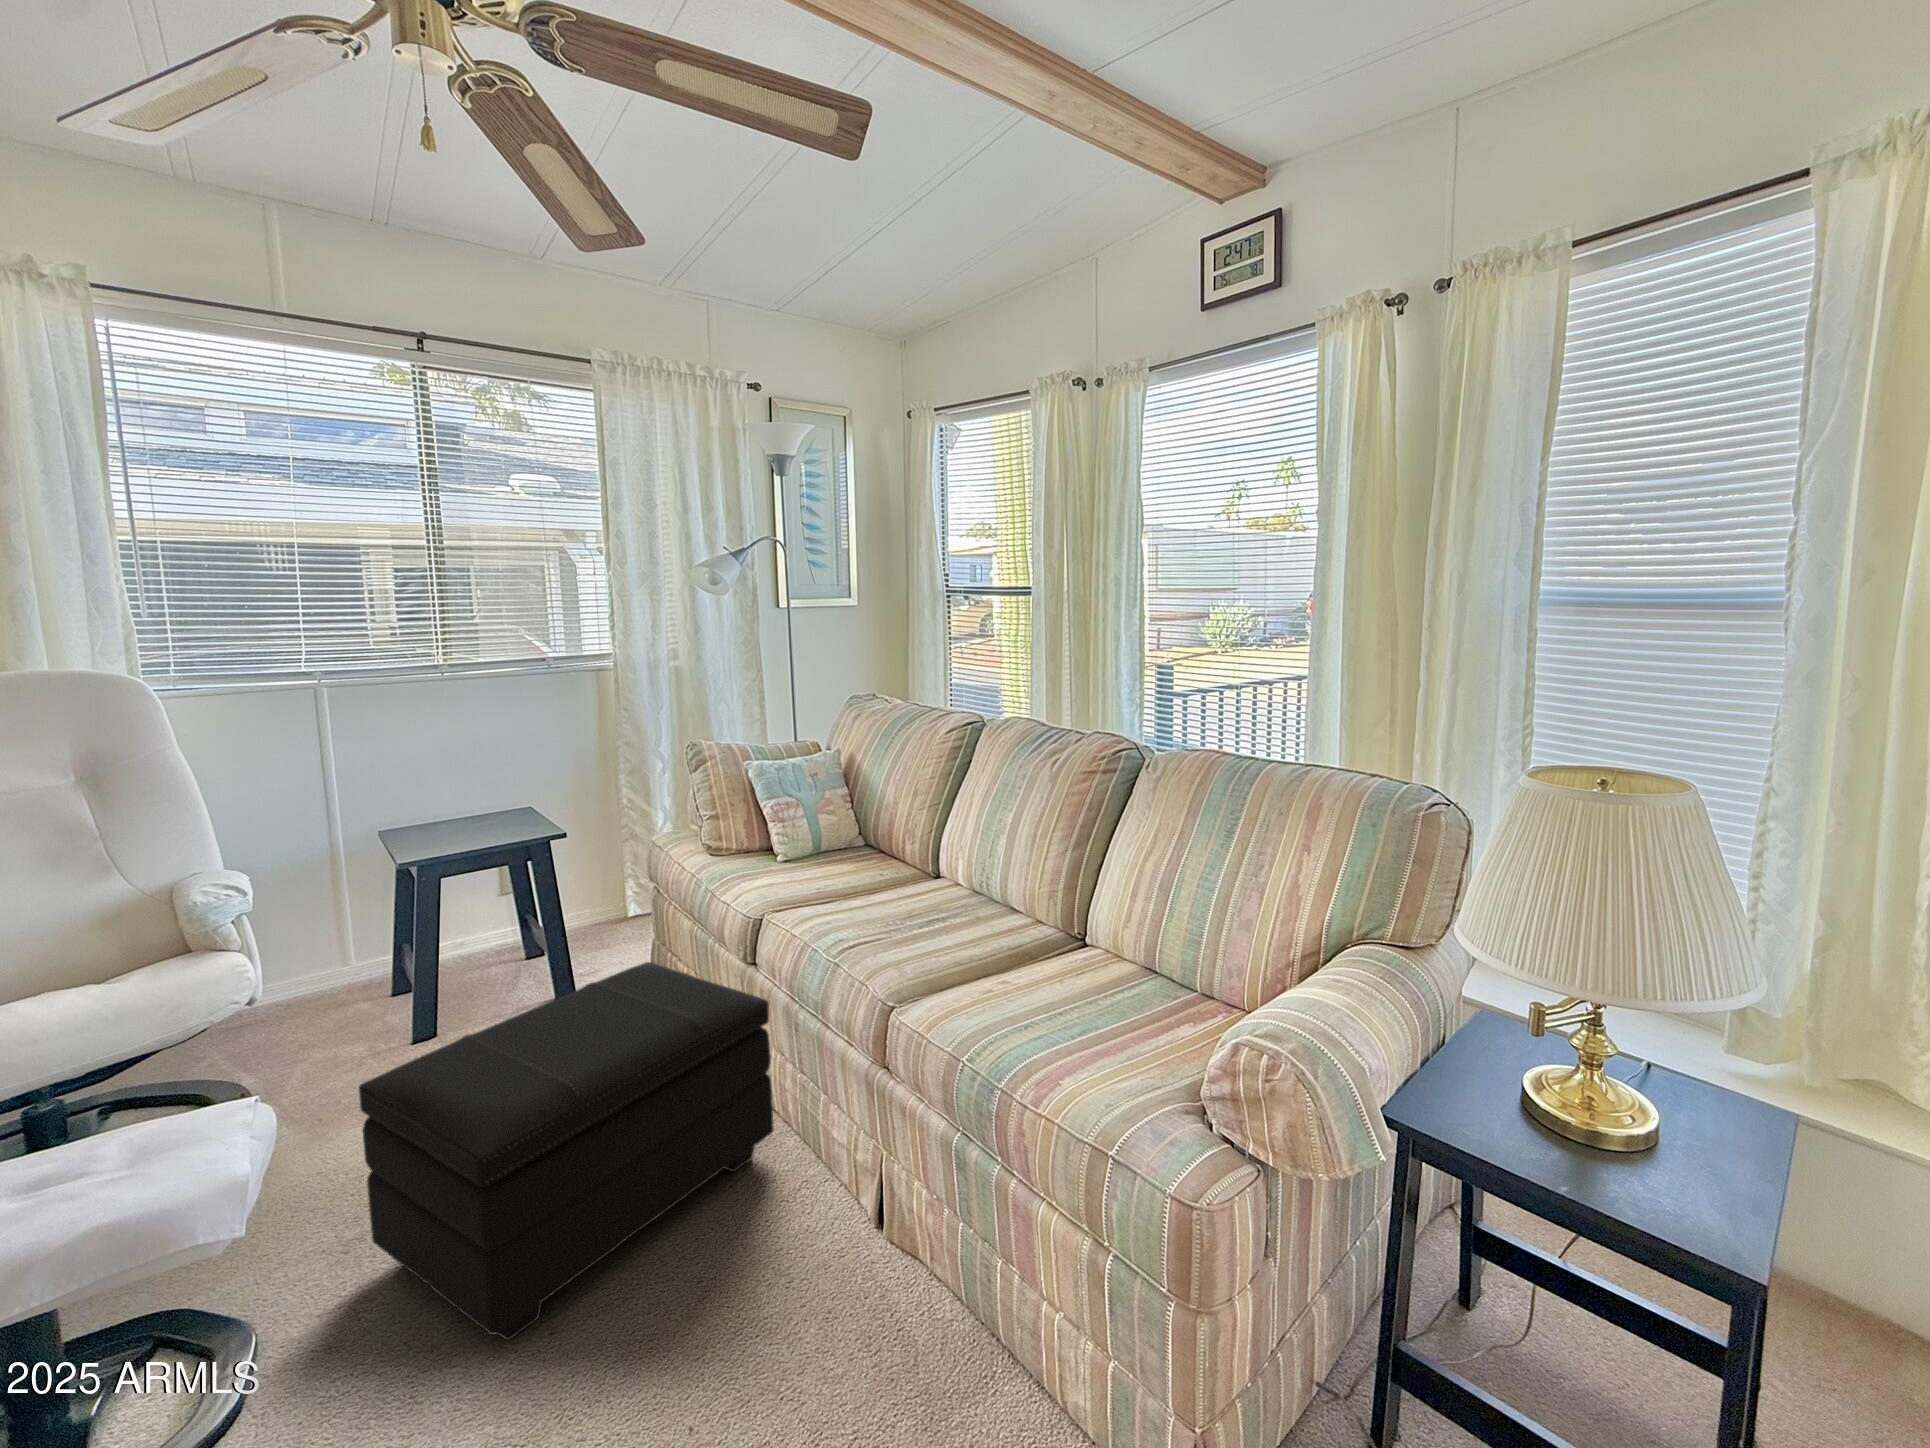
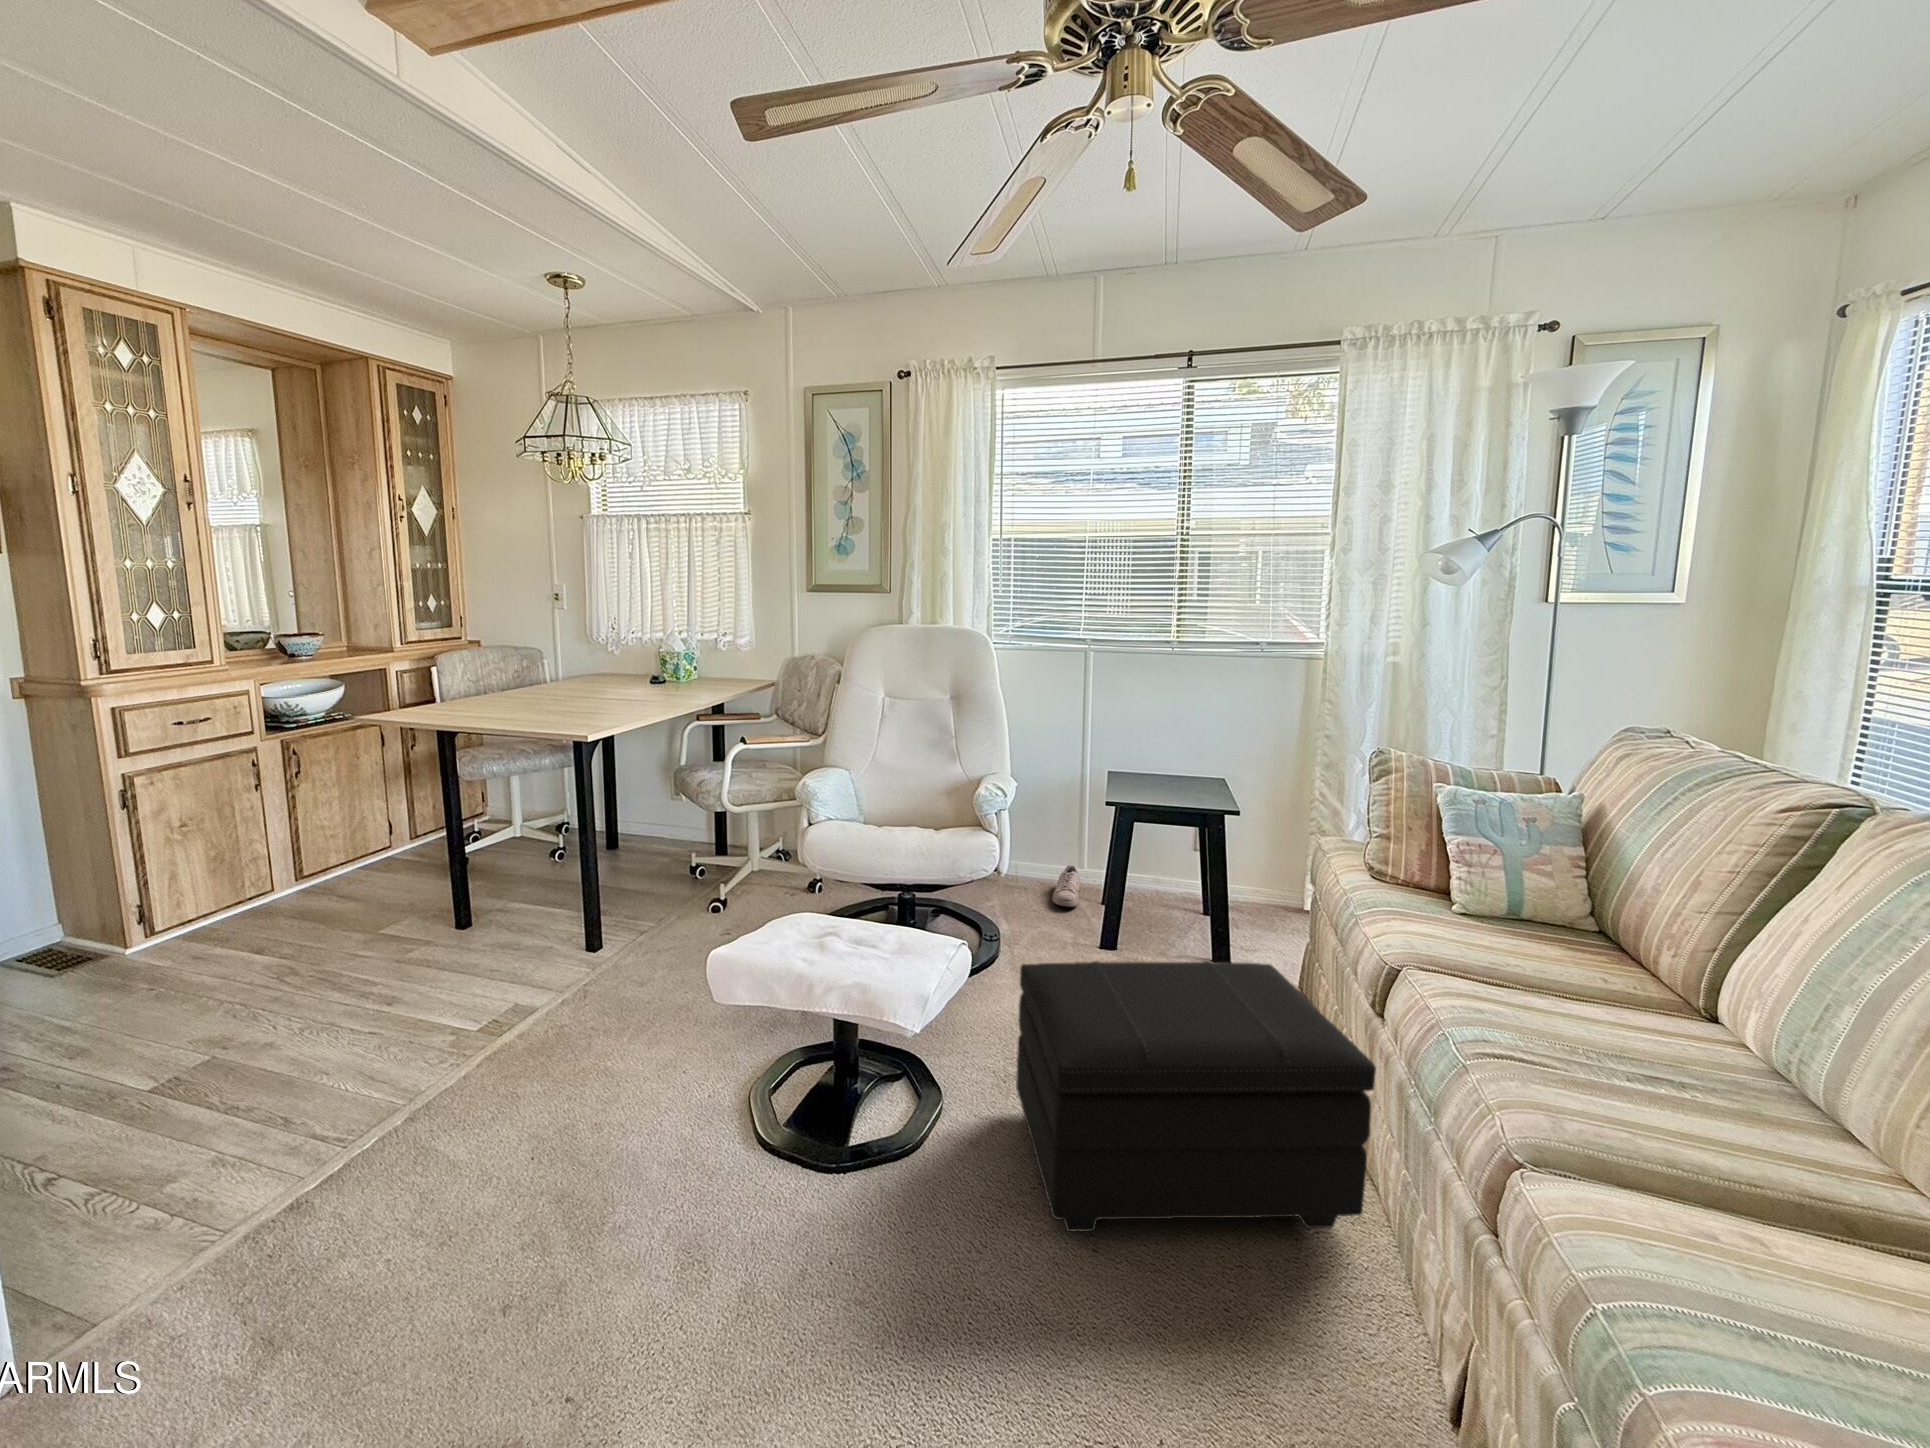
shoe: none [313,963,357,1018] -> present [1052,865,1080,907]

